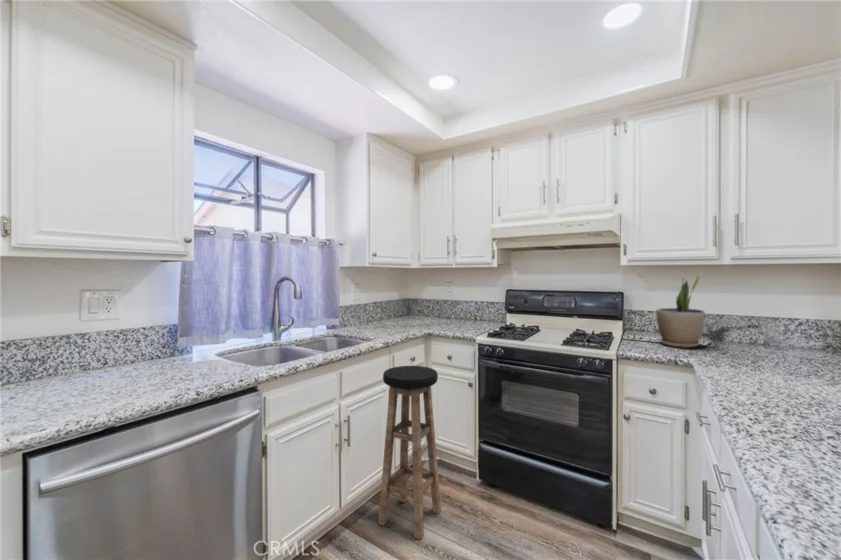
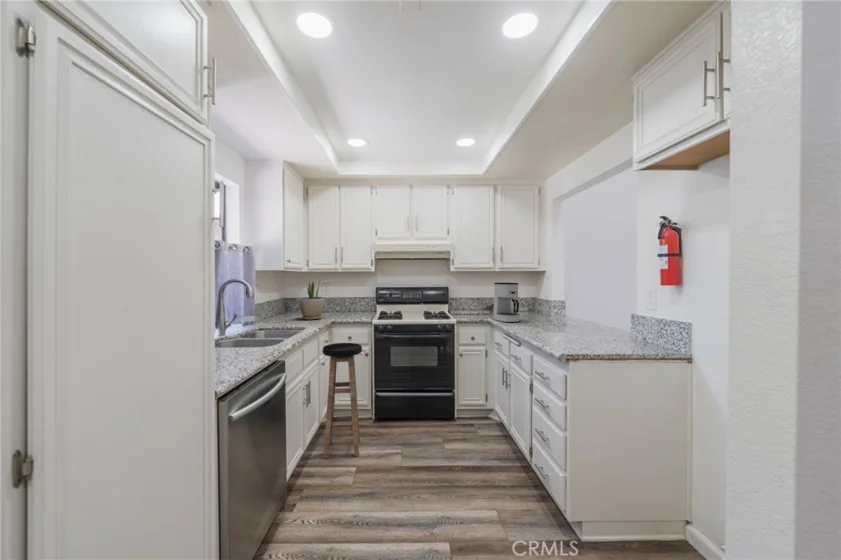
potted plant: present [656,273,705,348] -> present [300,278,324,320]
coffee maker: none [705,284,774,372] -> present [494,282,520,322]

